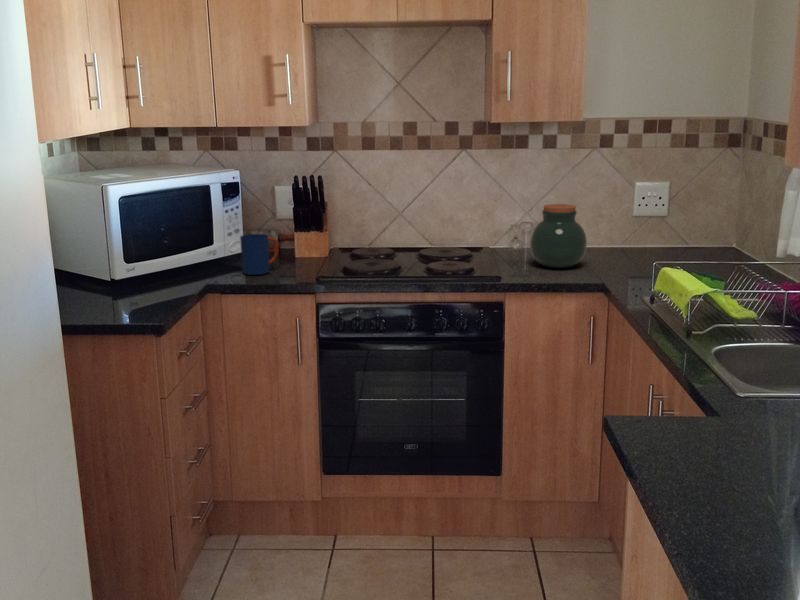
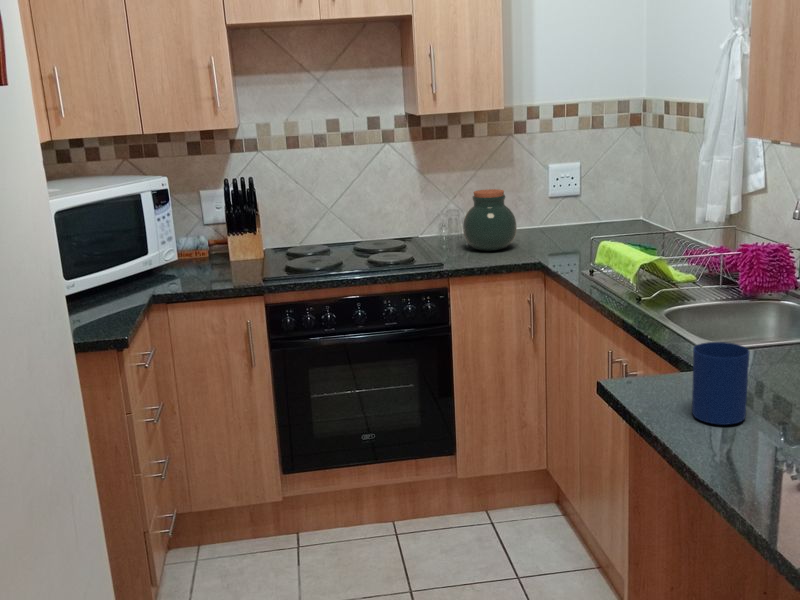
mug: present [240,234,279,275] -> present [692,342,749,425]

